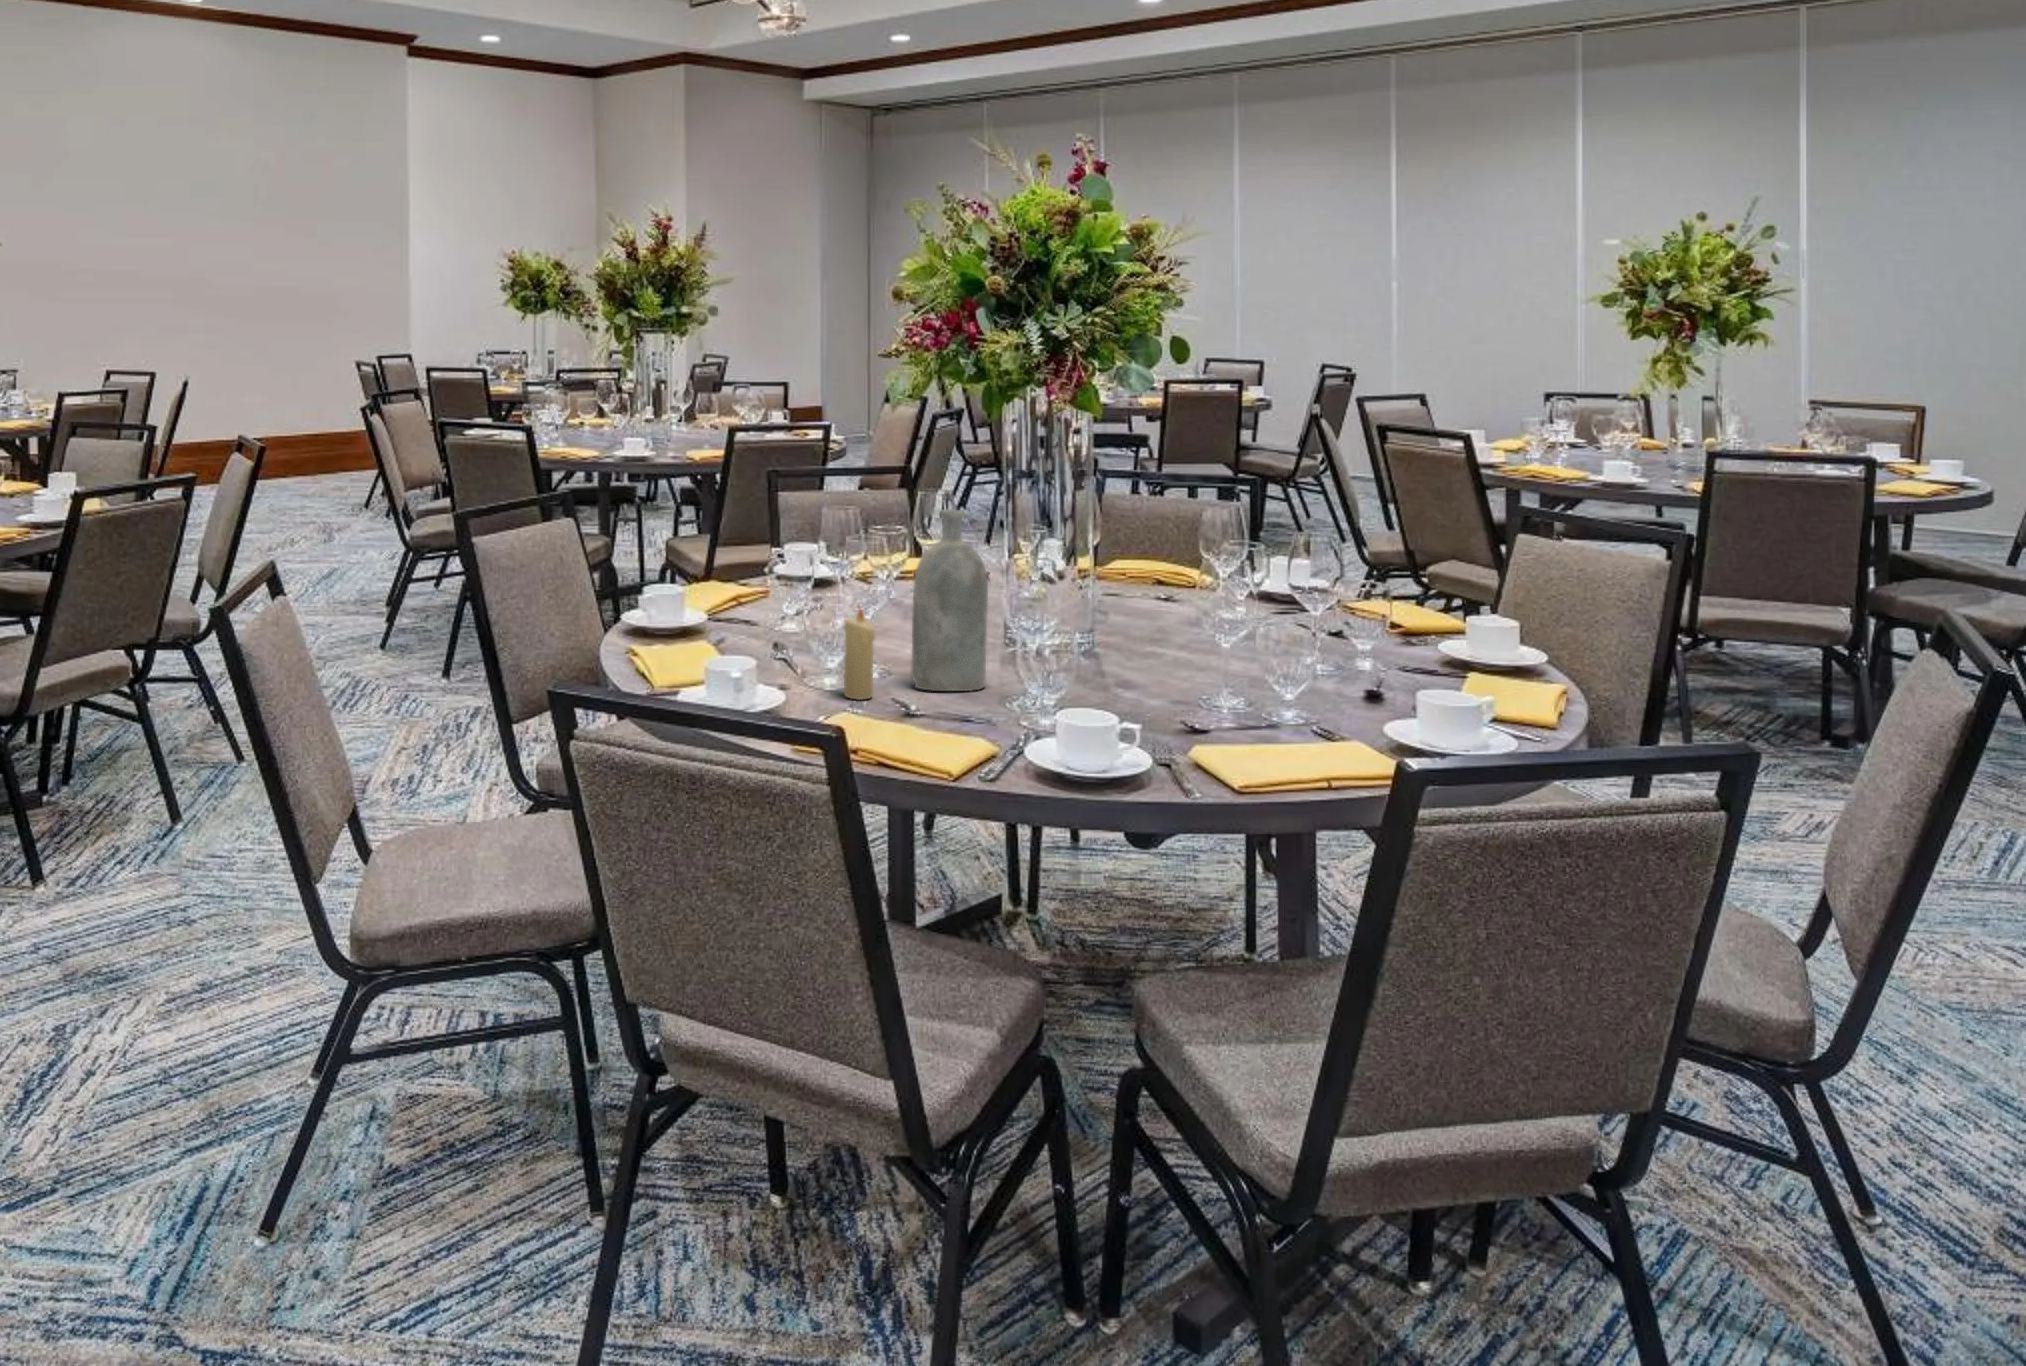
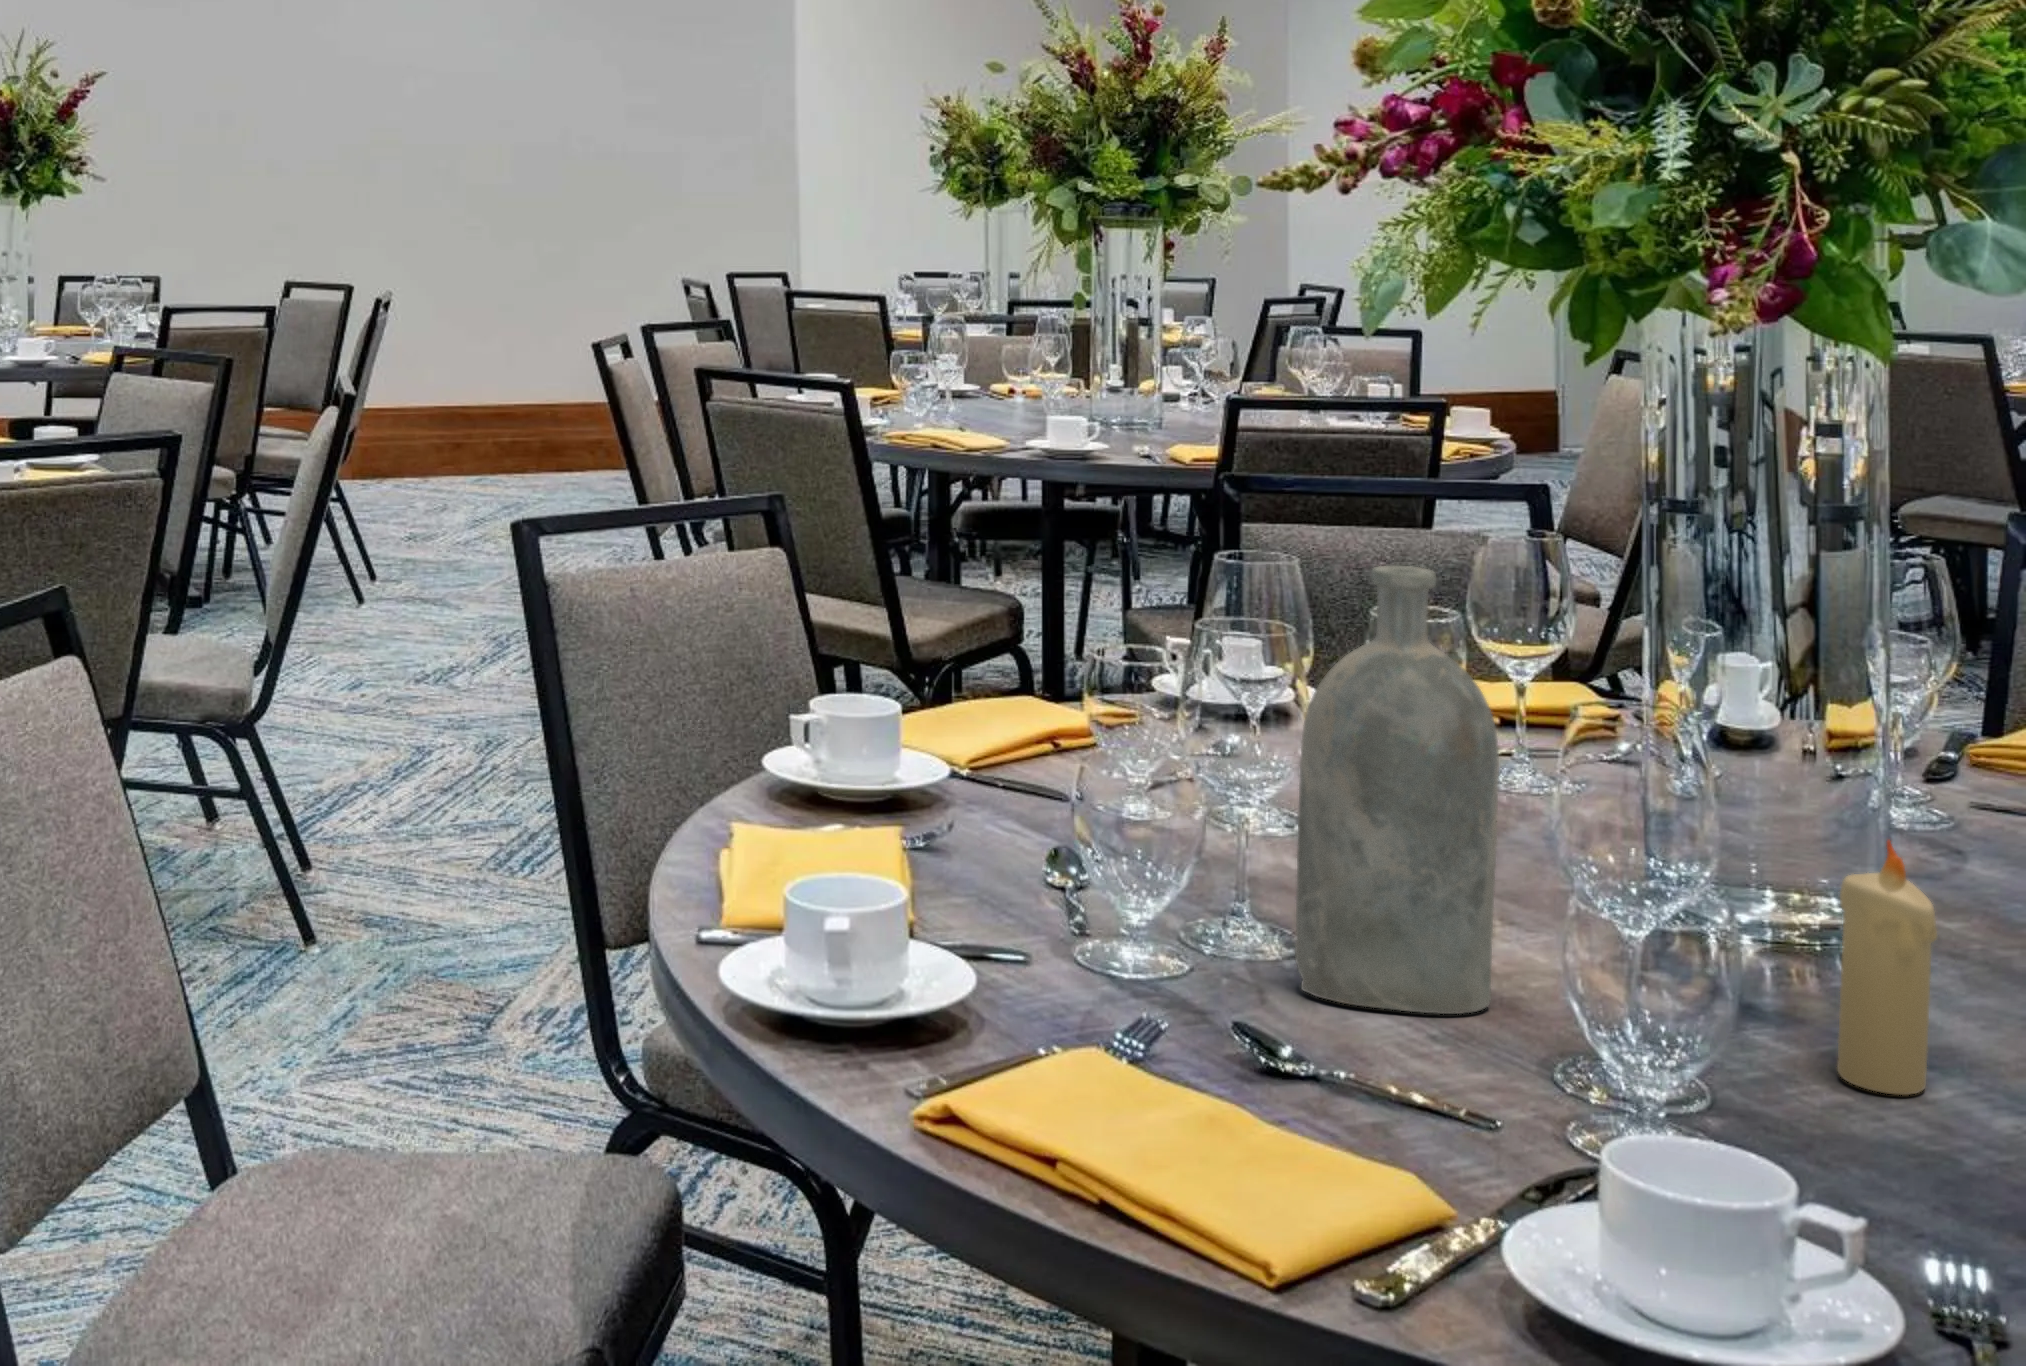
candle: present [844,608,875,700] -> present [1837,840,1937,1095]

